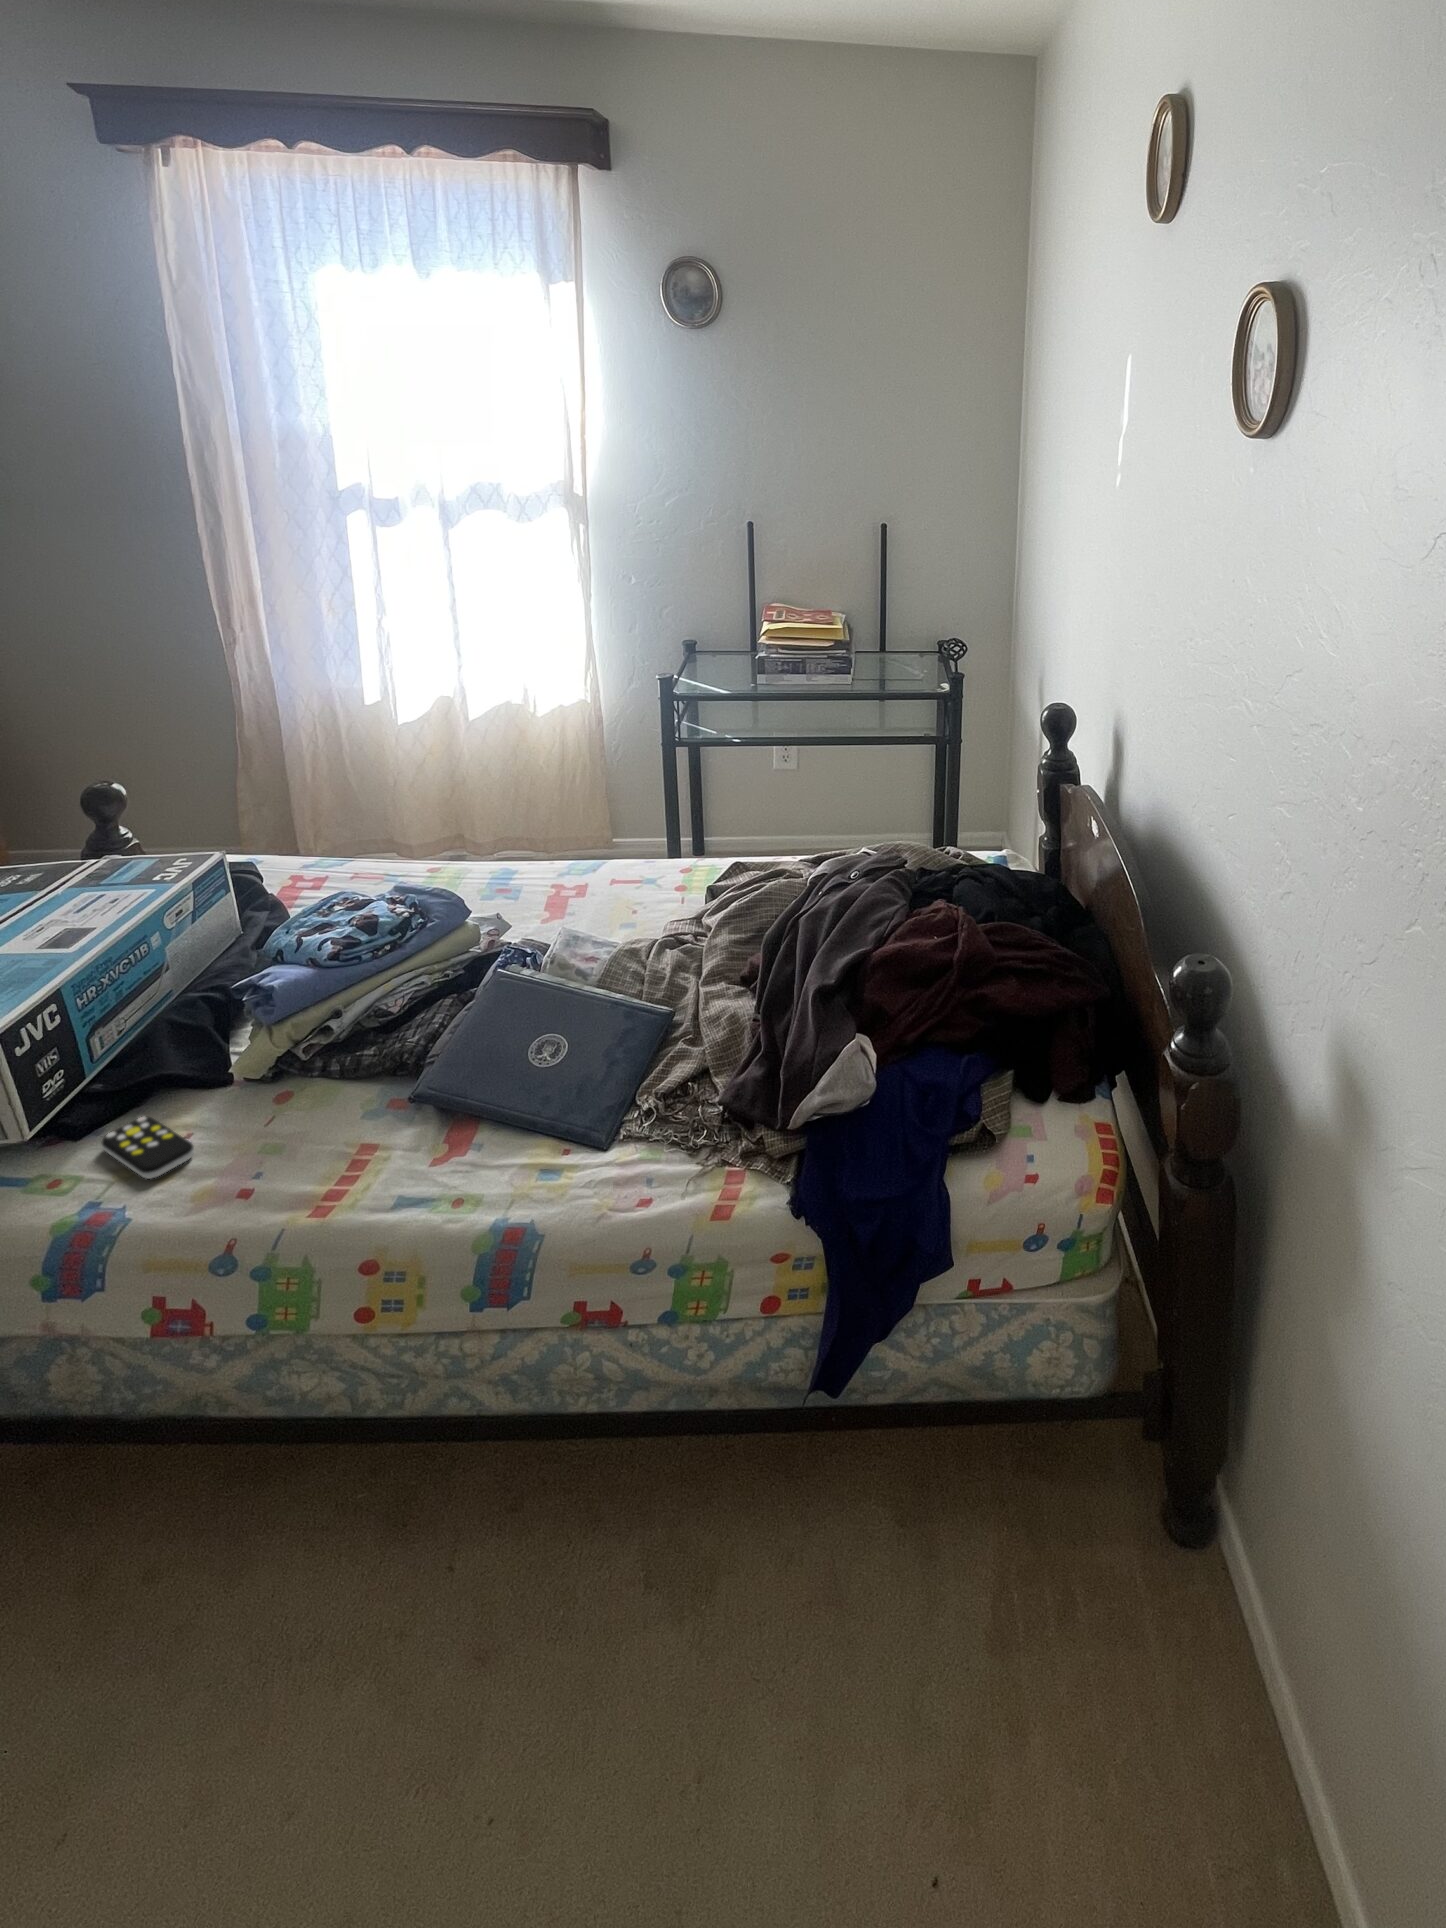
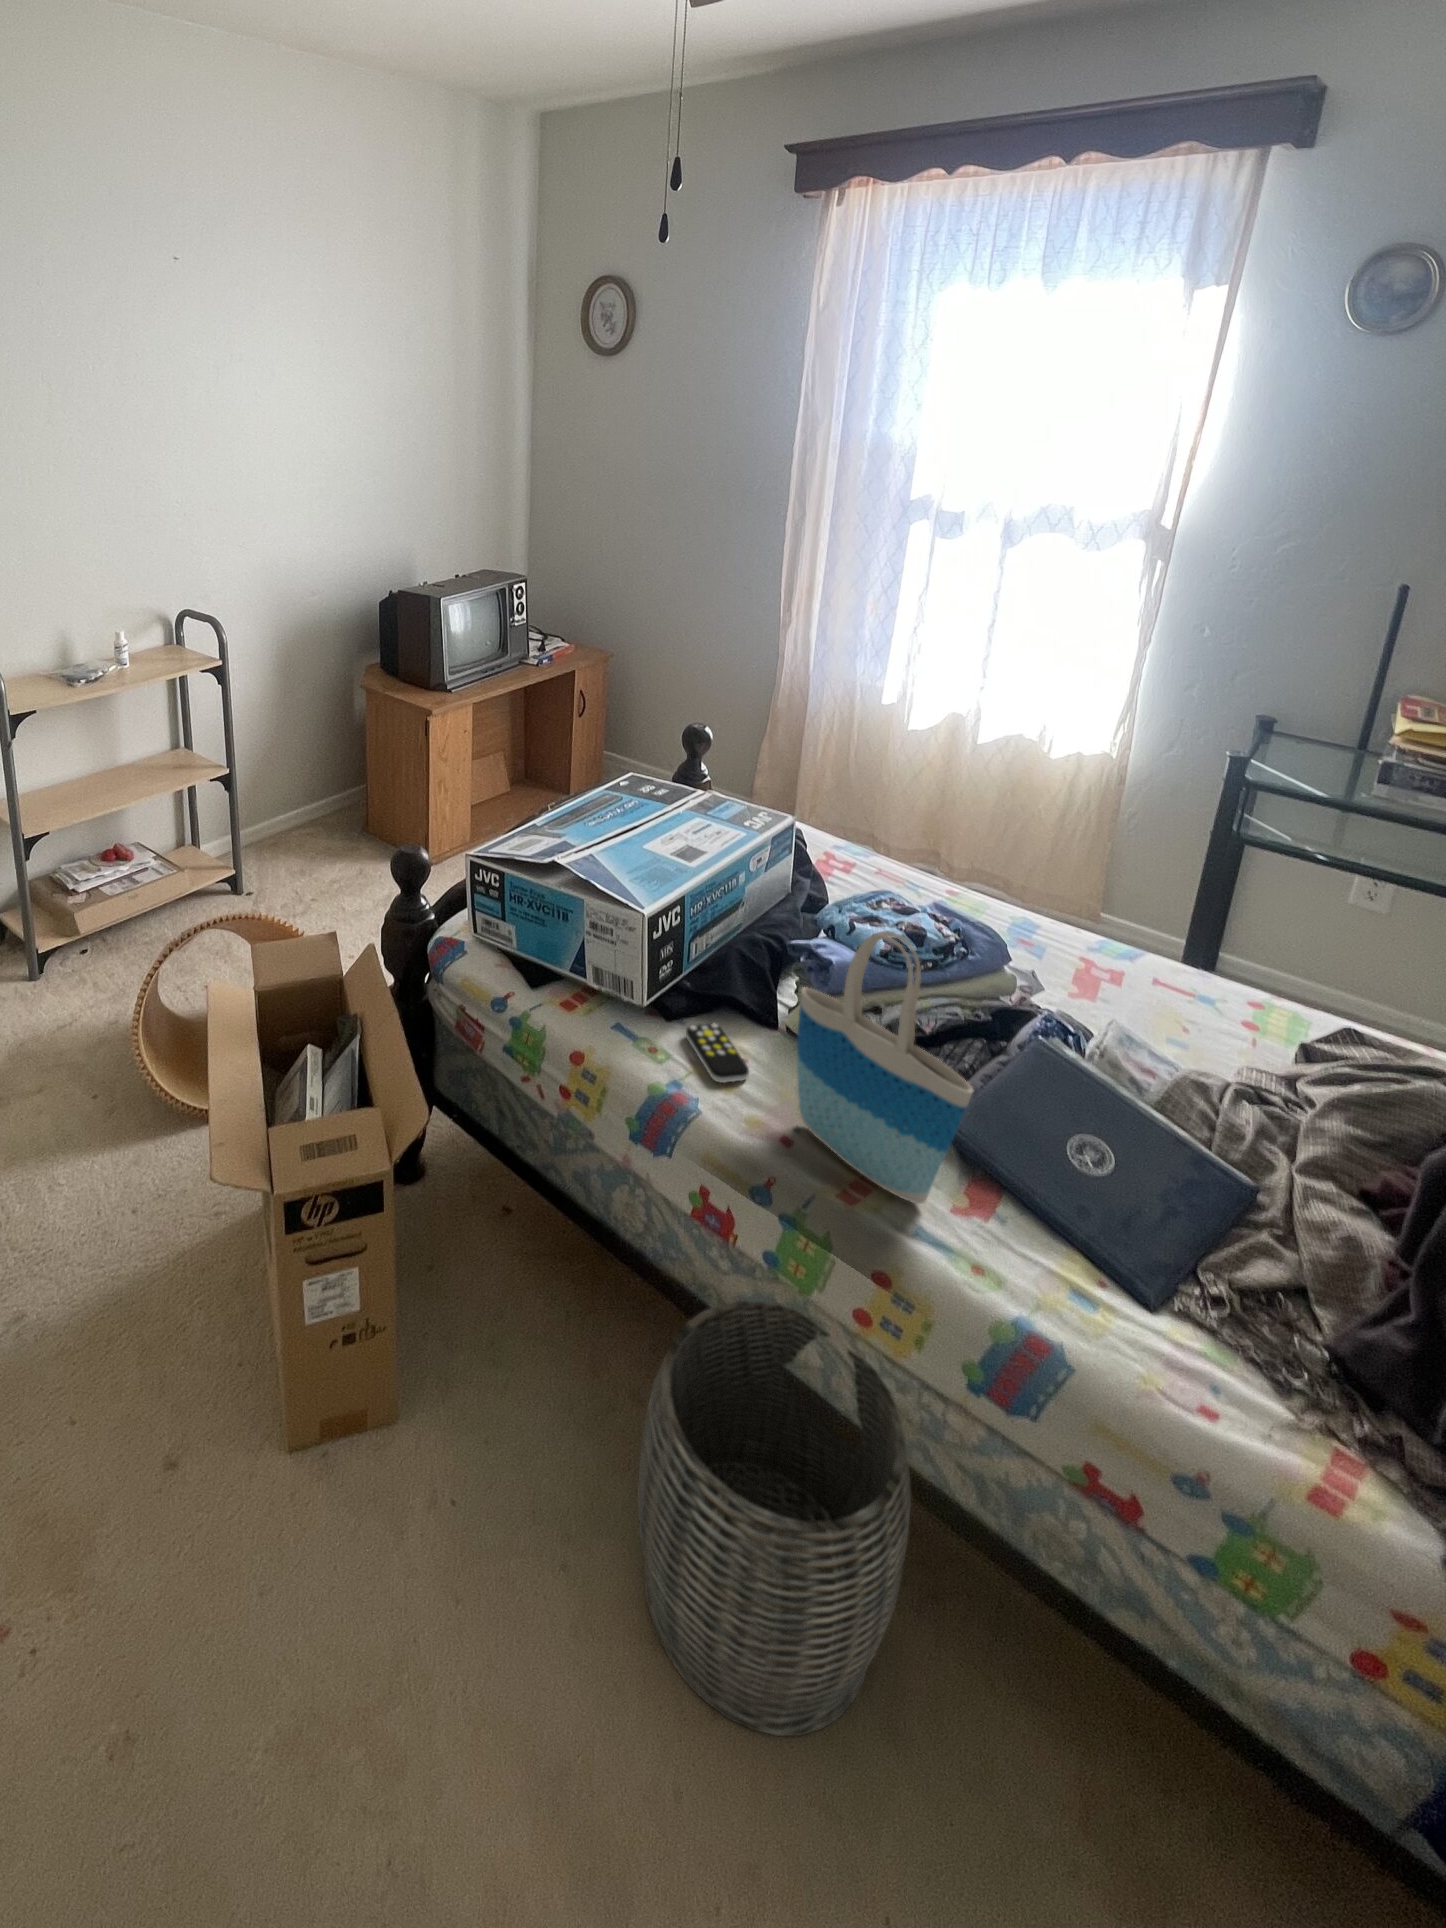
tote bag: none [225,930,416,1183] -> present [797,931,973,1204]
woven basket: none [121,1348,447,1811] -> present [637,1302,911,1736]

